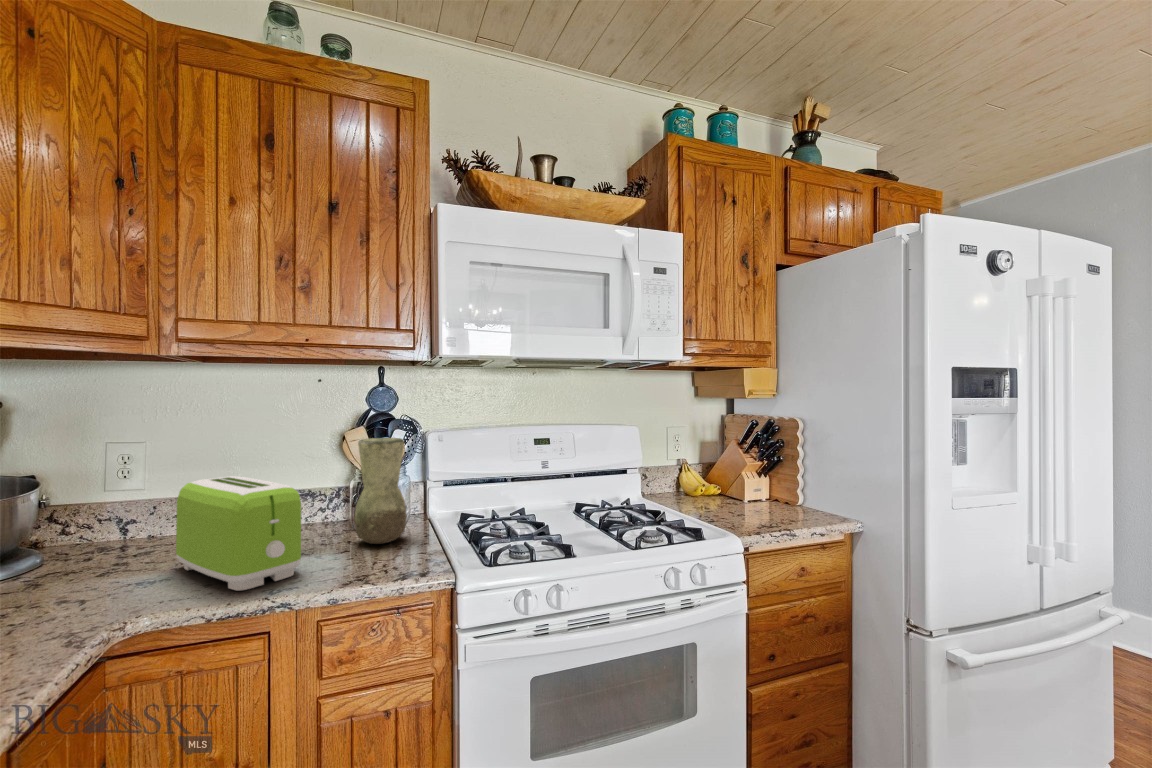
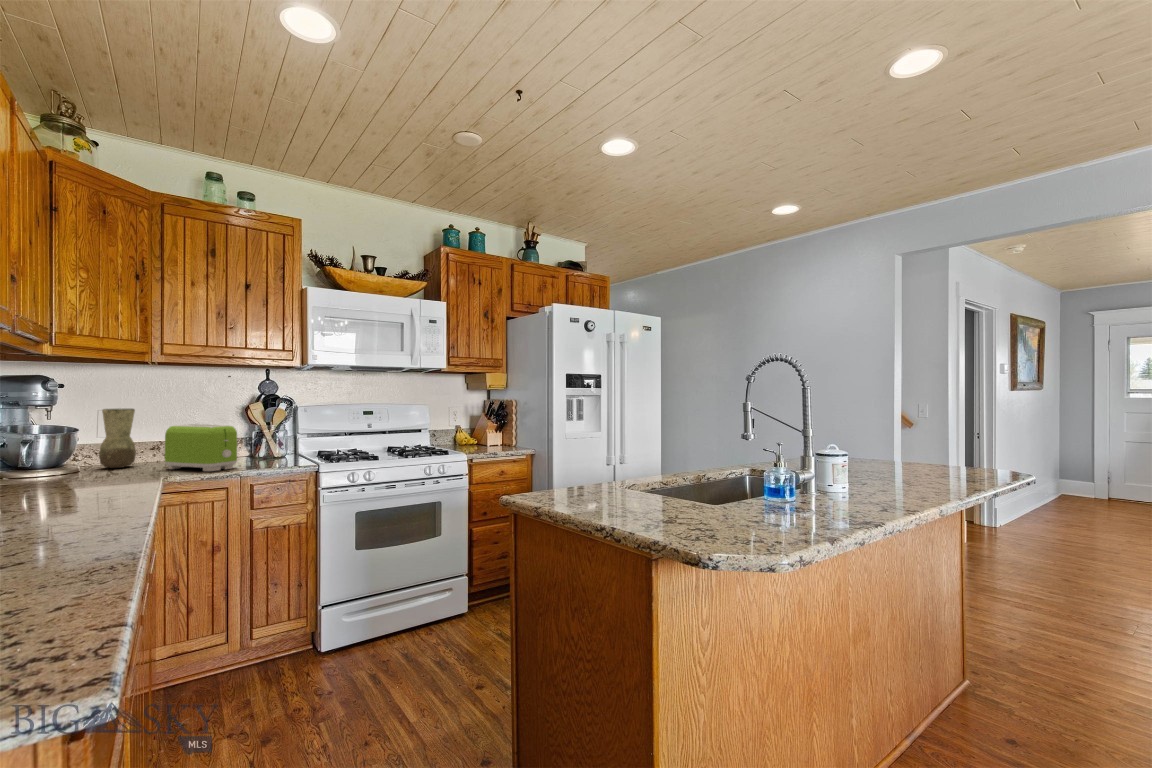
vase: present [354,438,407,544] -> present [99,409,136,468]

